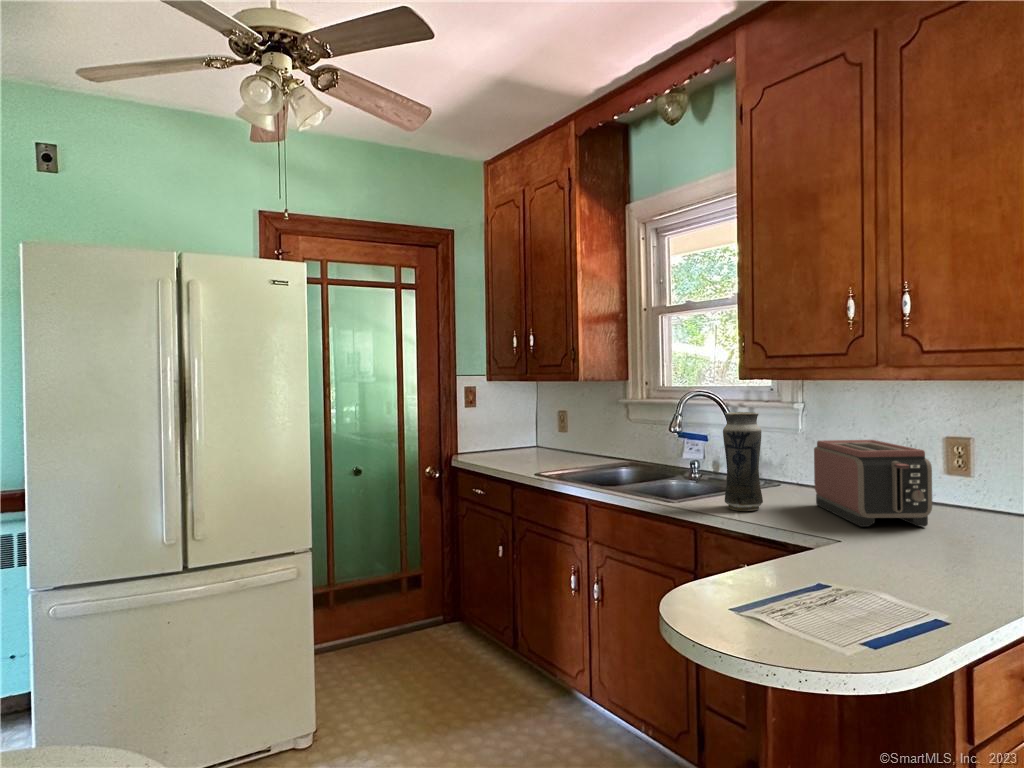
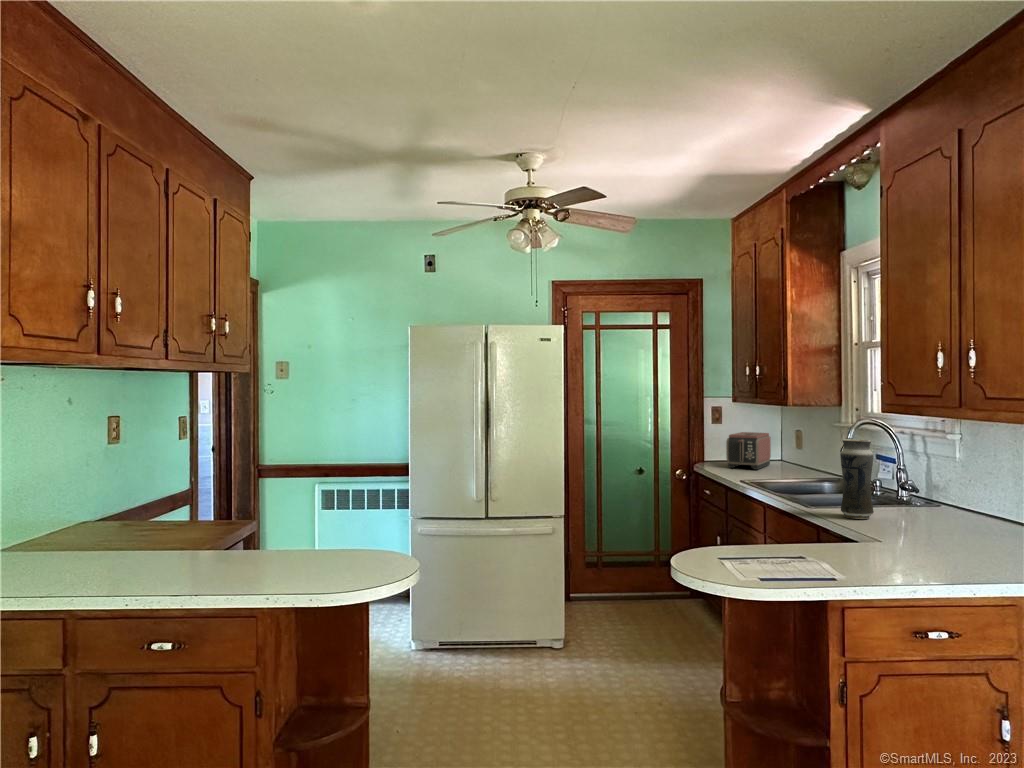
toaster: present [814,440,932,527] -> present [726,432,771,470]

